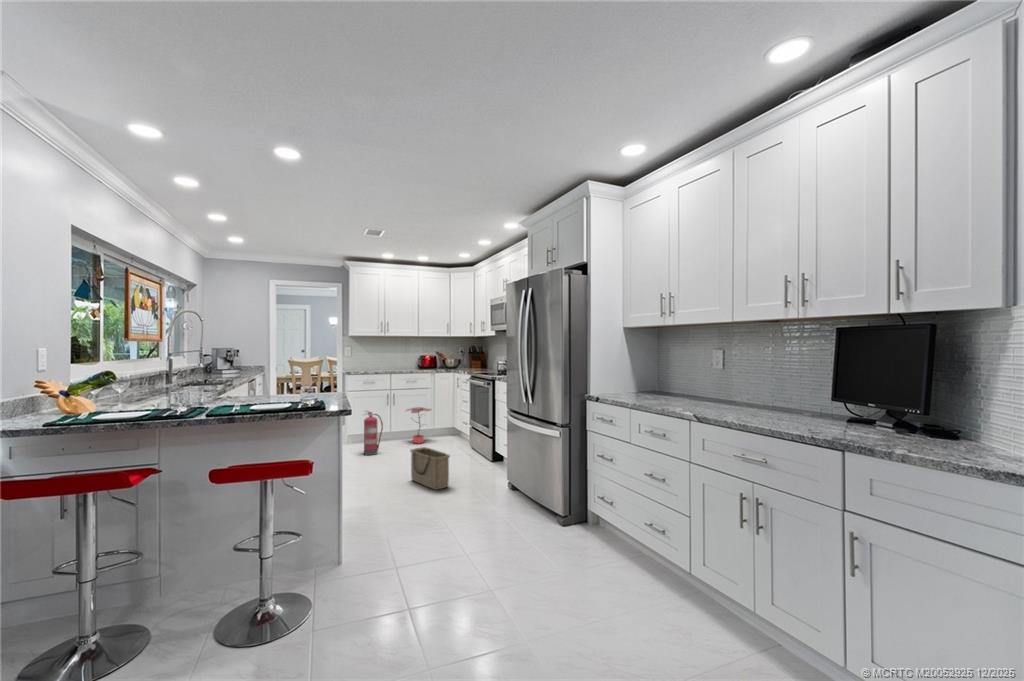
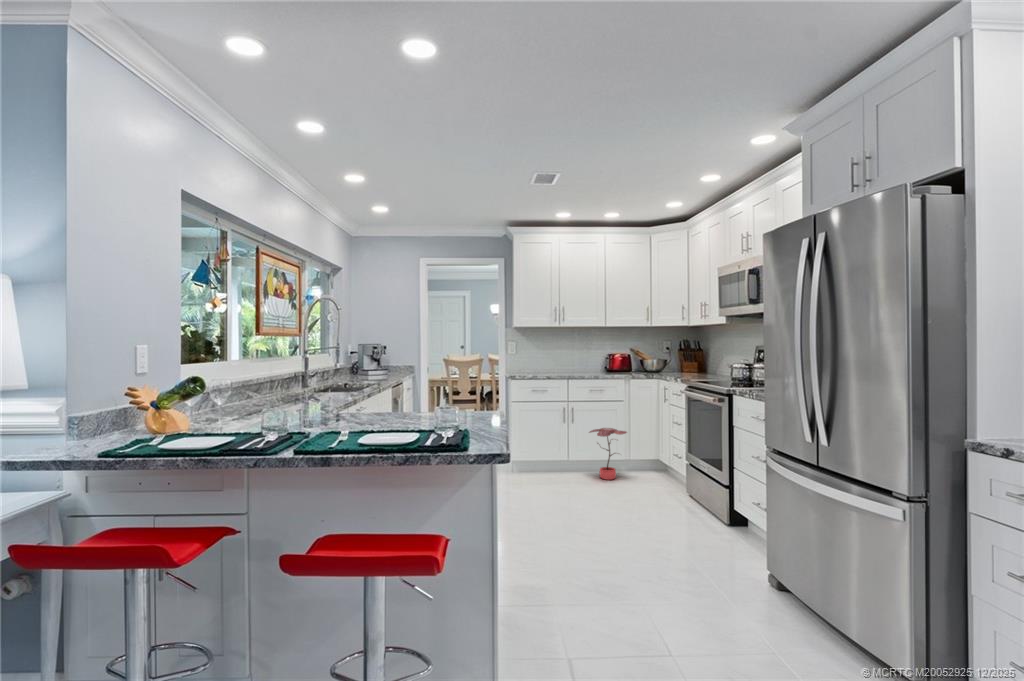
fire extinguisher: present [364,411,383,455] -> none [531,430,559,493]
basket: present [410,447,450,490] -> none [600,495,664,568]

